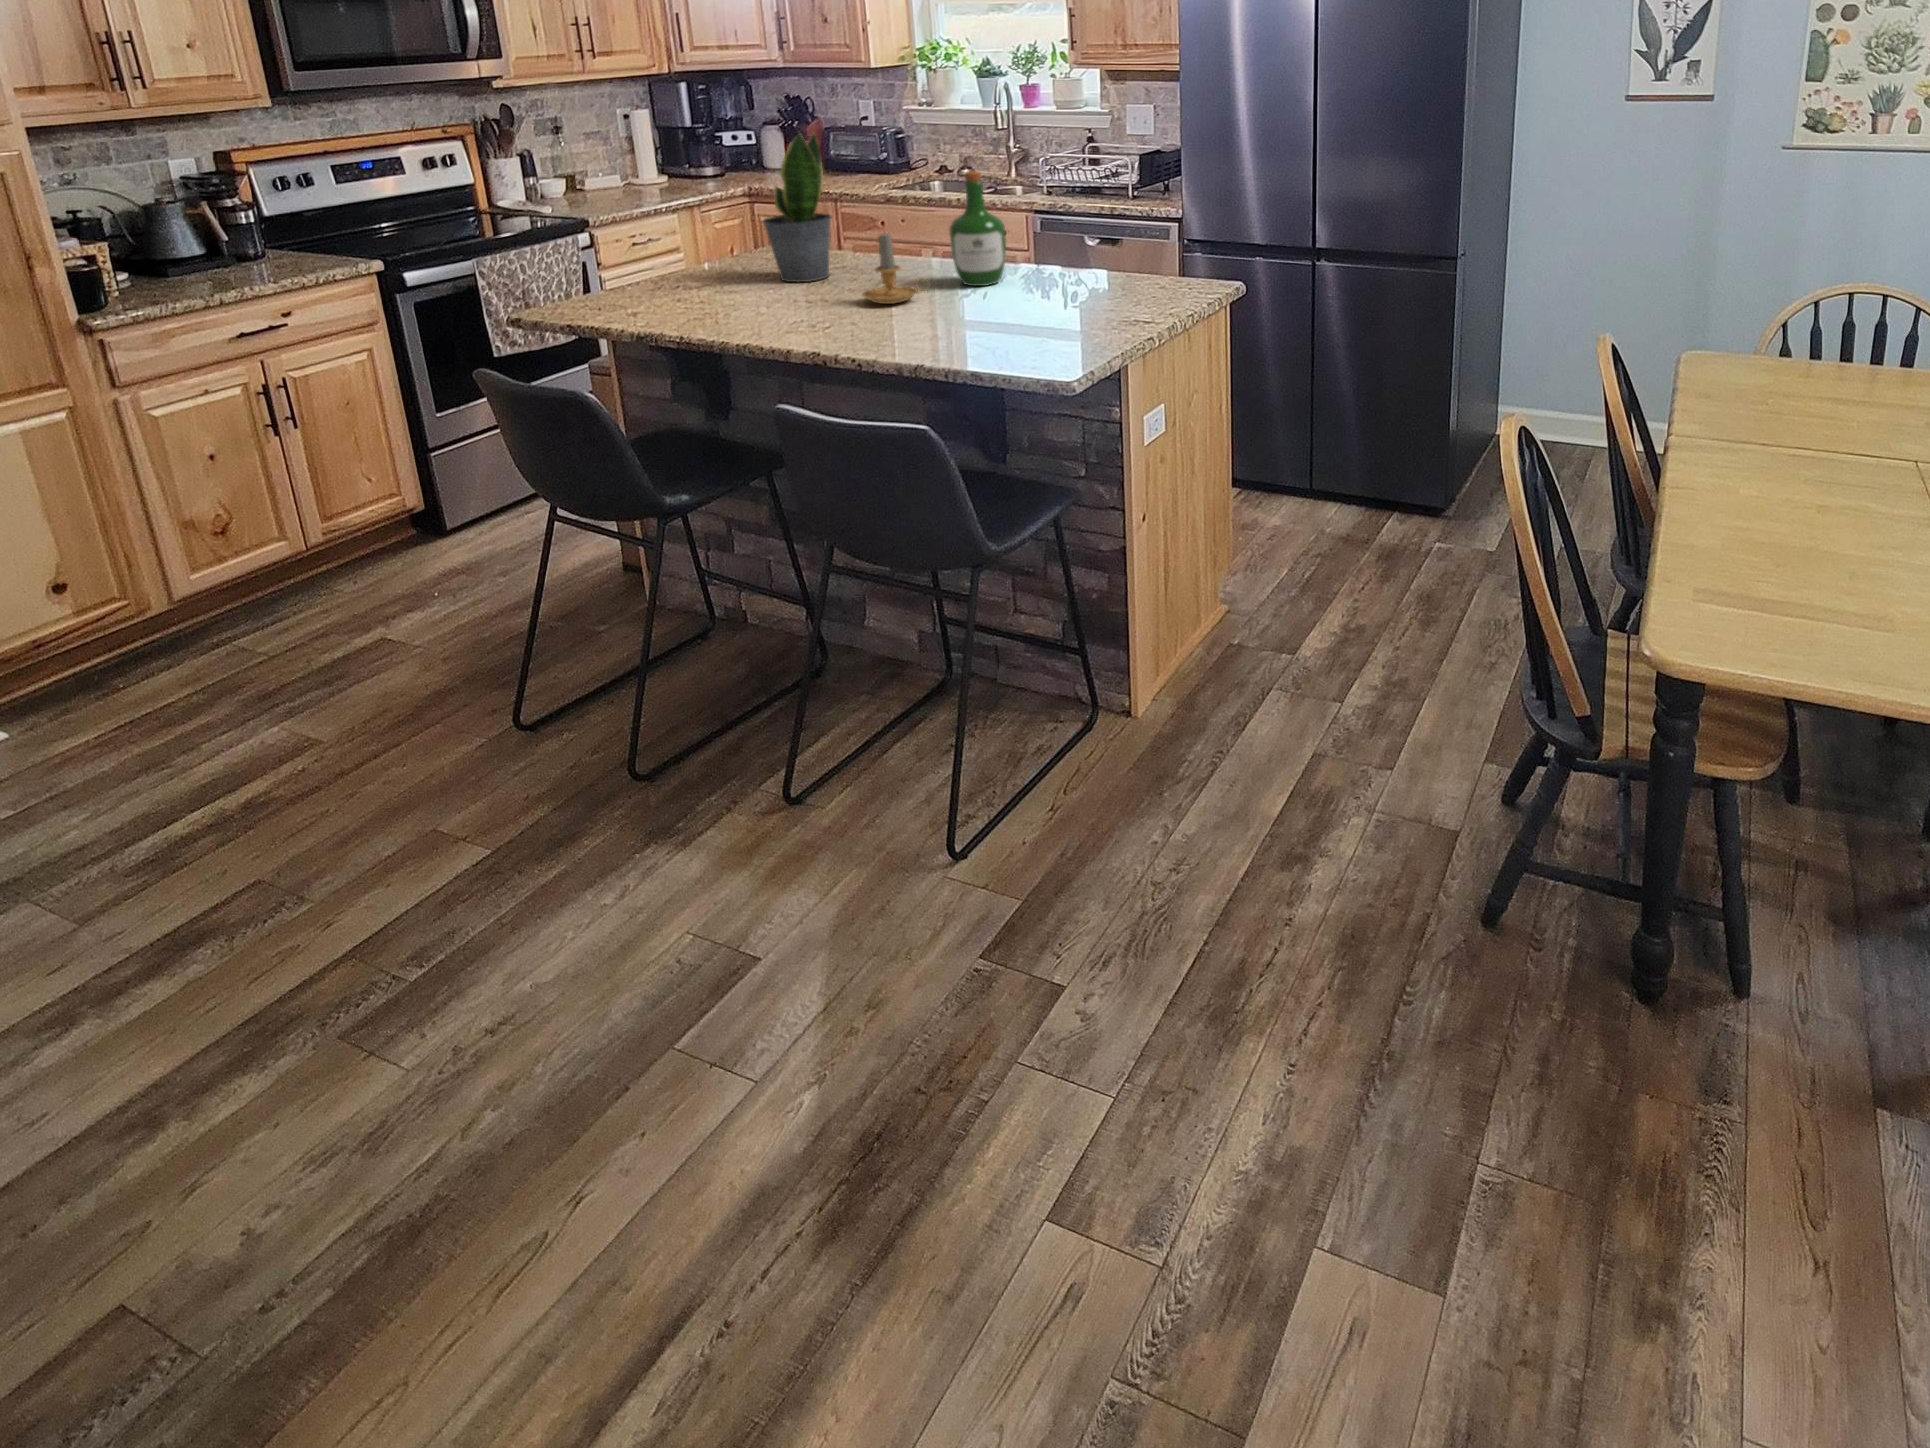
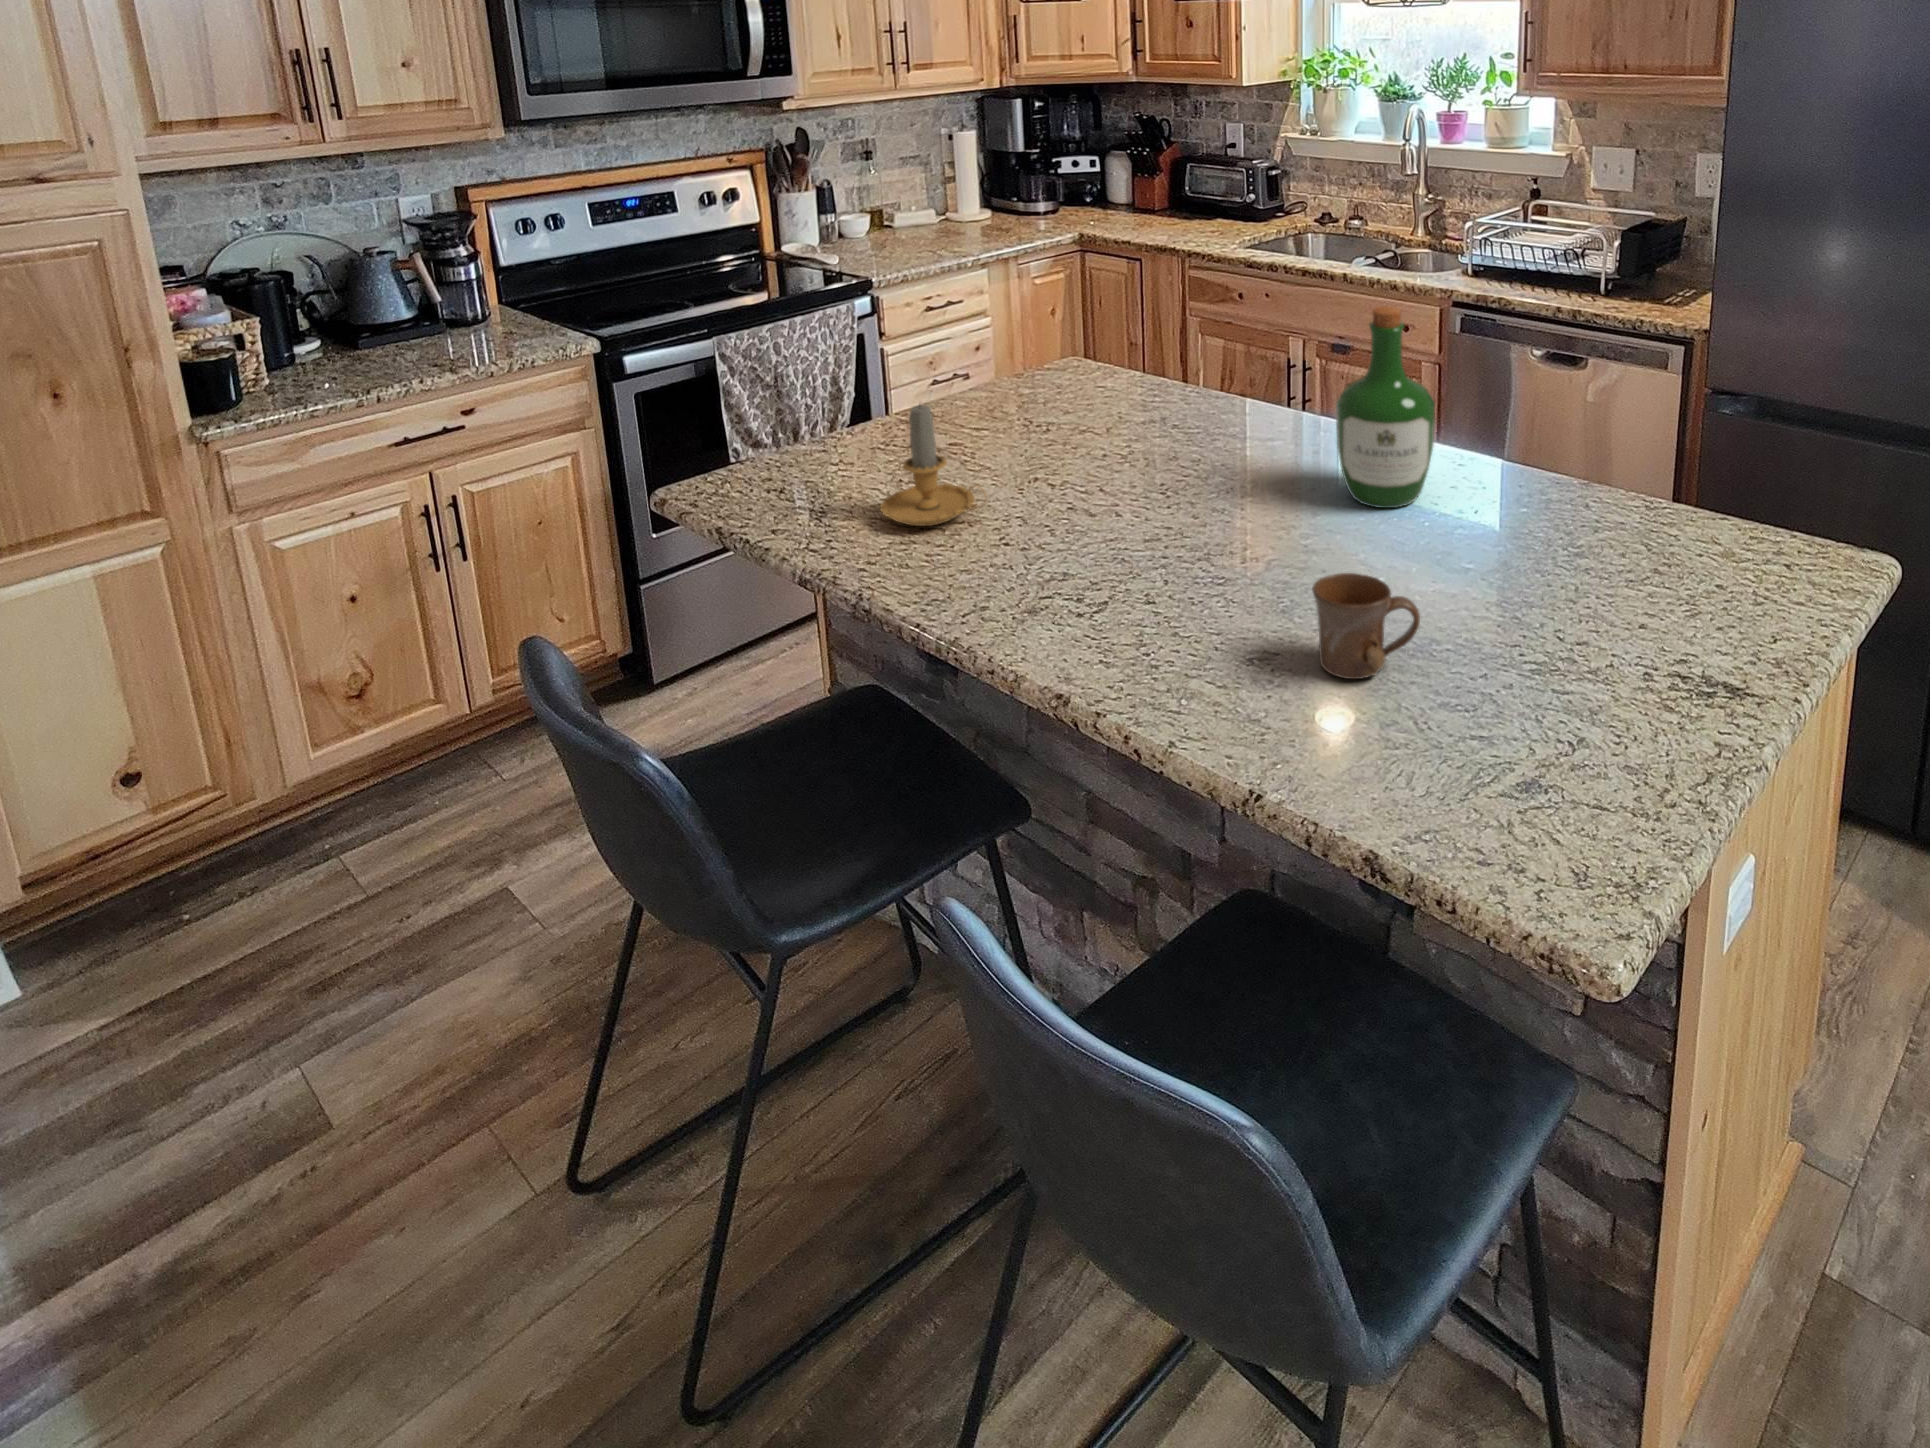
potted plant: present [763,134,832,282] -> none [1040,216,1148,458]
candle: present [862,233,922,304] -> present [880,405,987,526]
mug: none [939,286,994,332] -> present [1312,573,1420,679]

